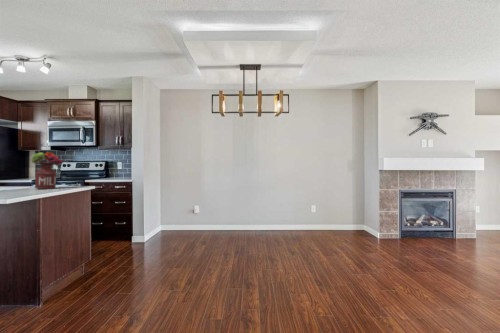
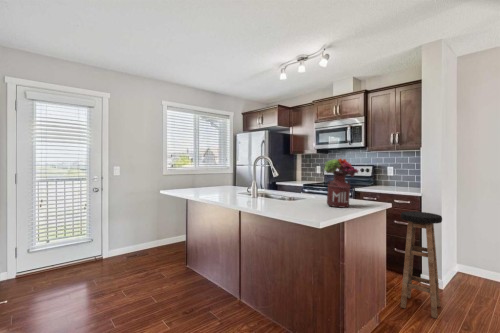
bar stool: none [108,191,137,258] -> present [401,212,442,319]

